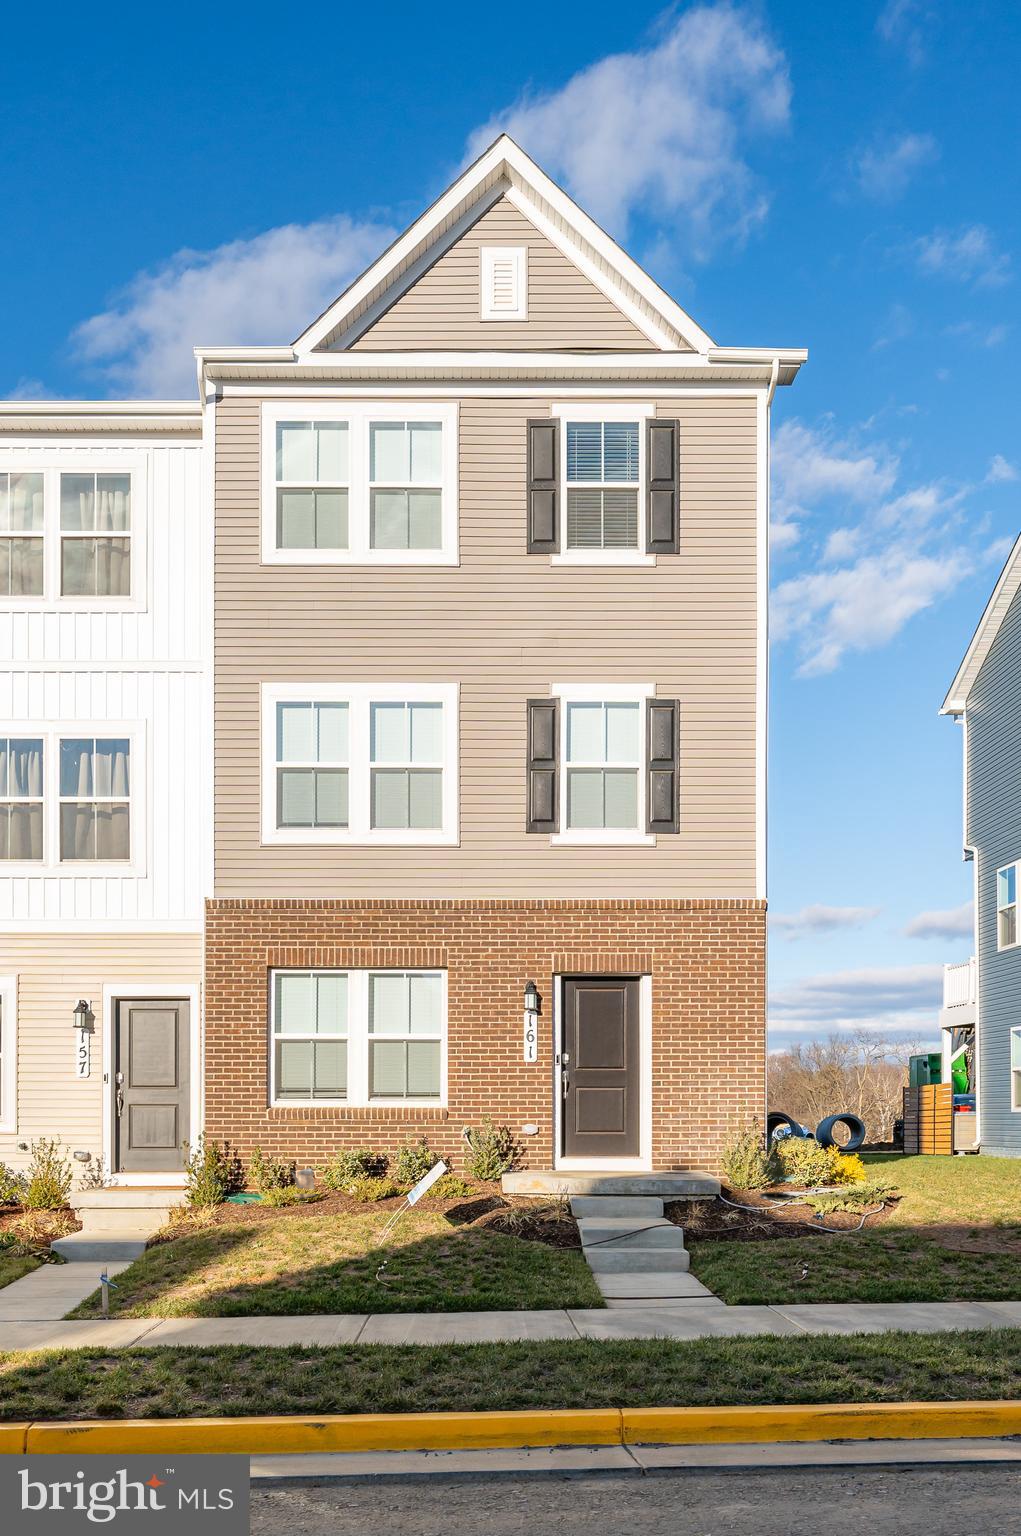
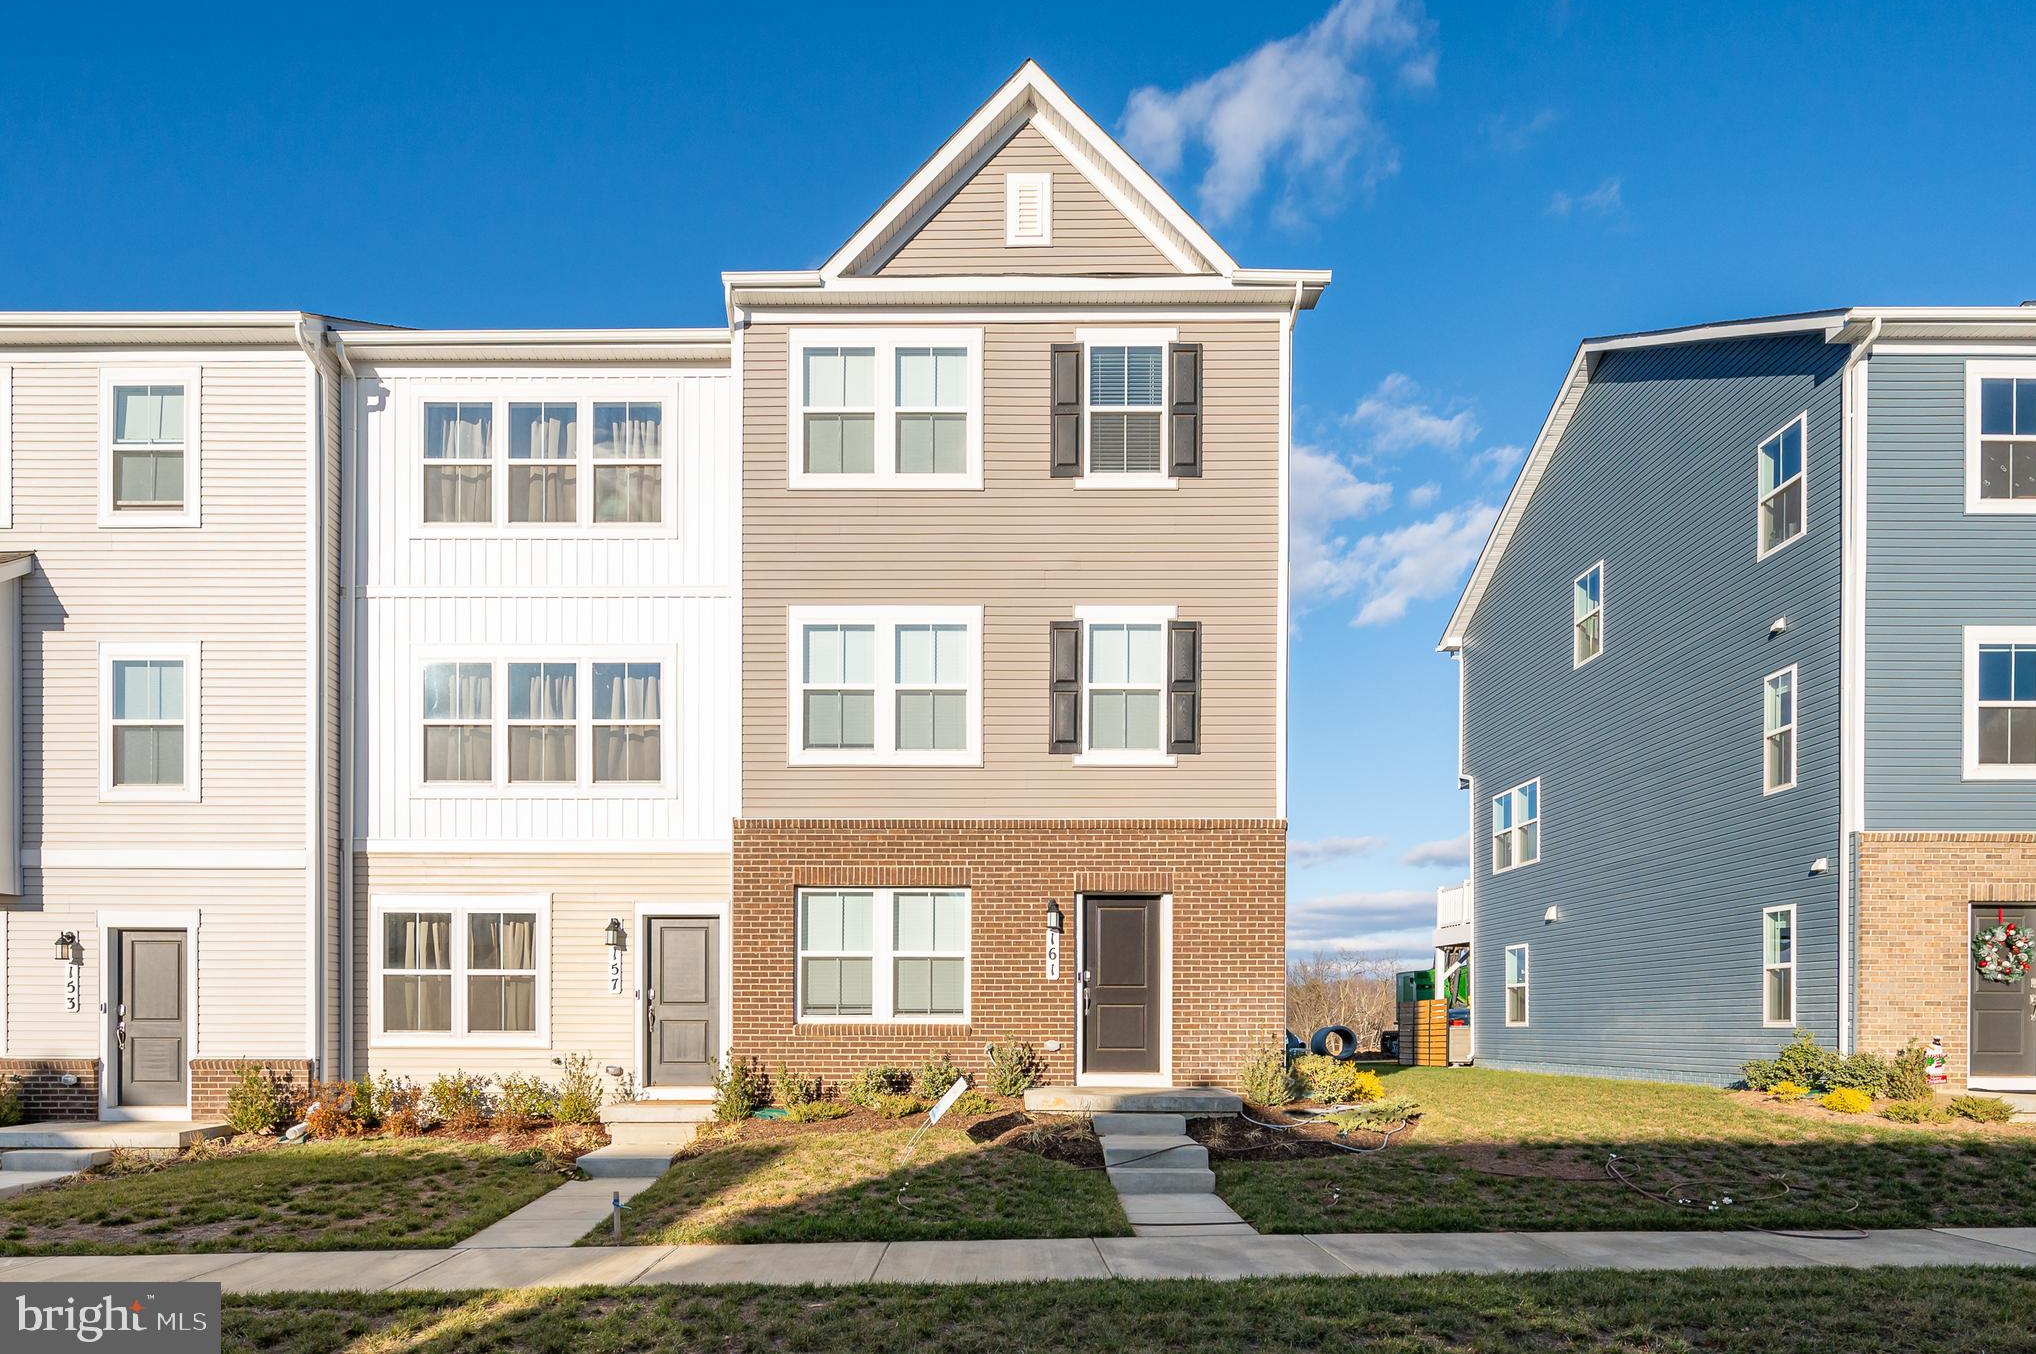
watering can: present [292,1169,315,1198] -> none [816,1085,841,1114]

